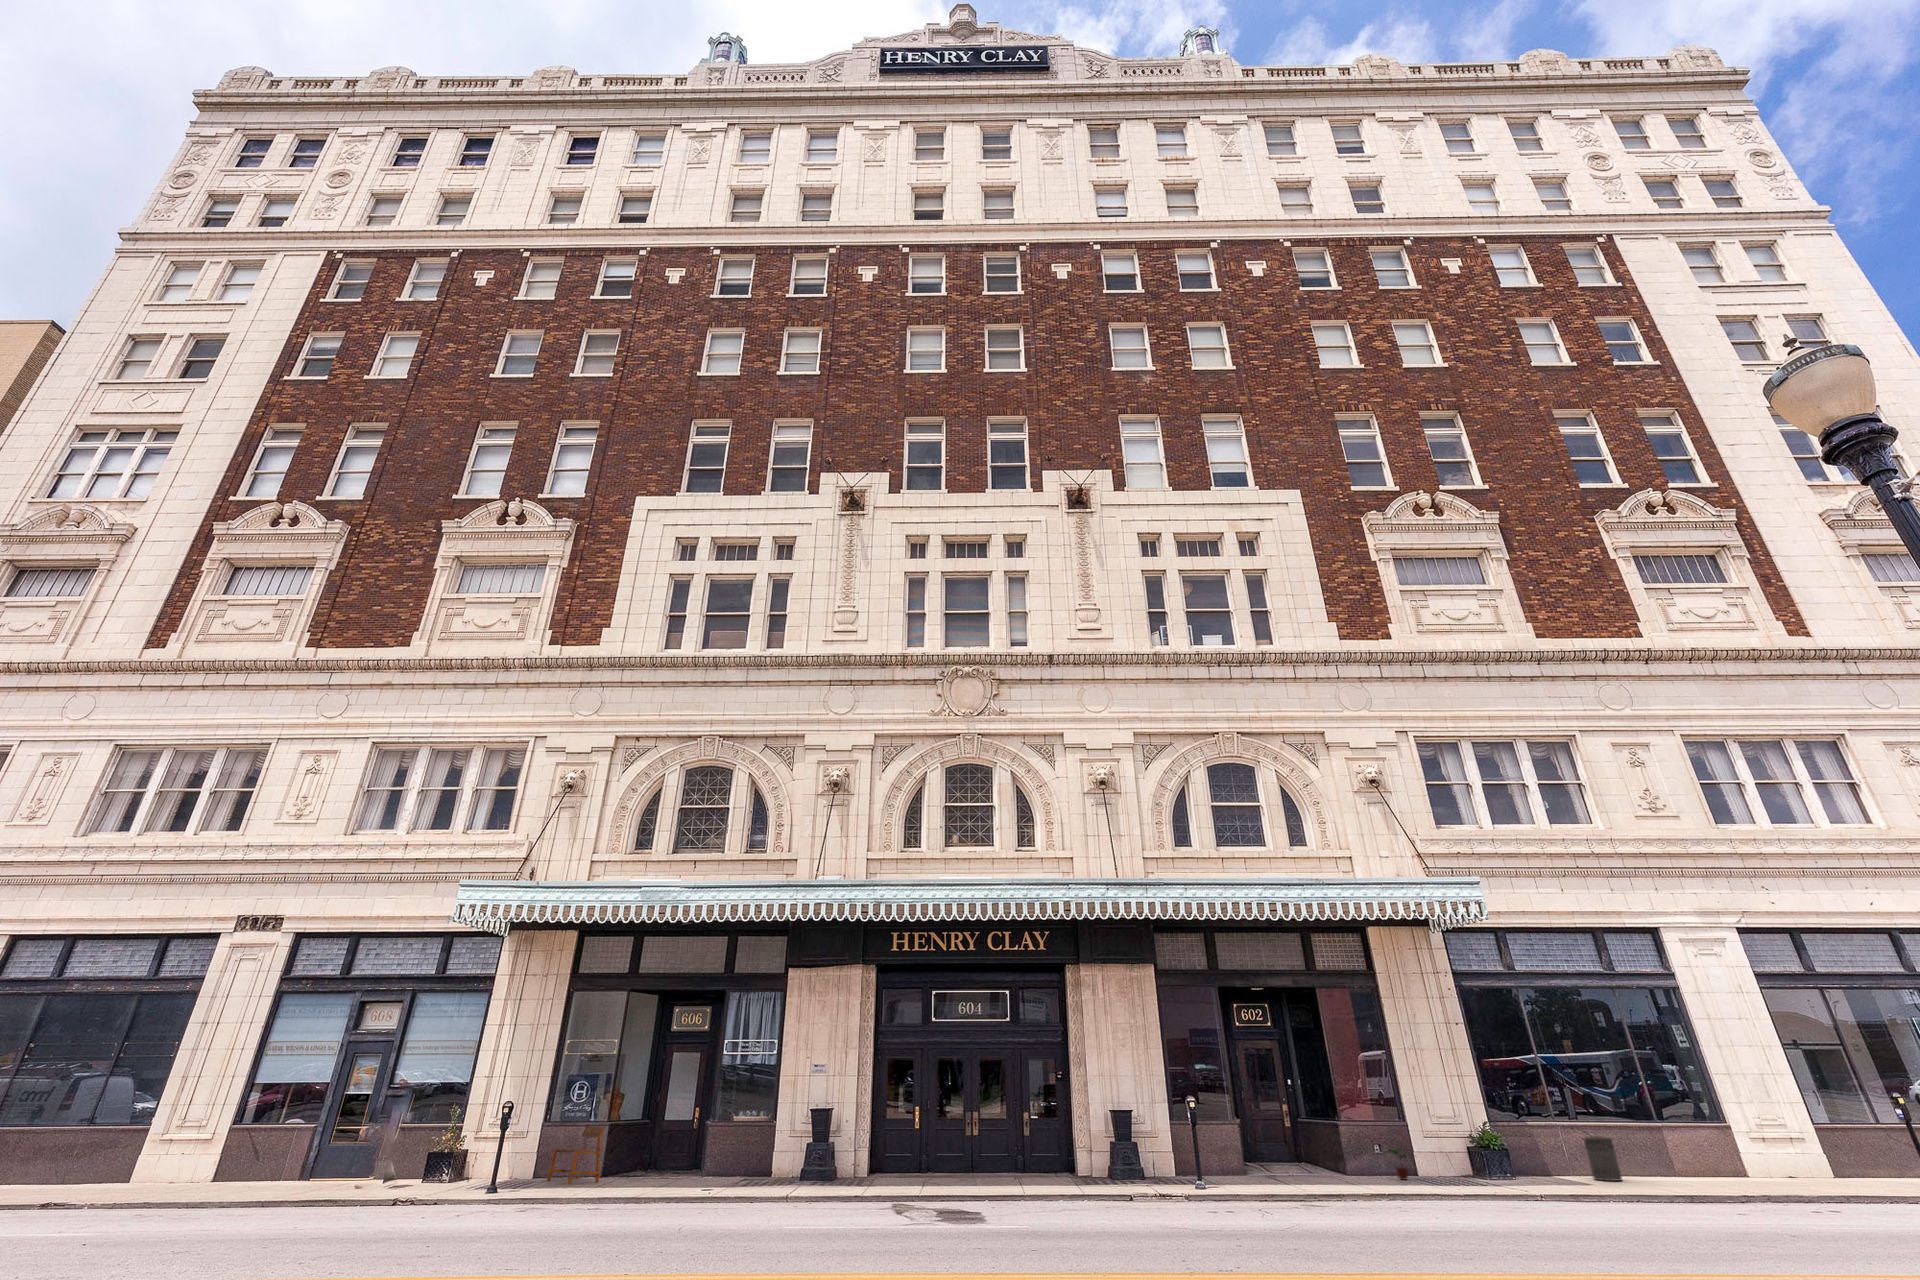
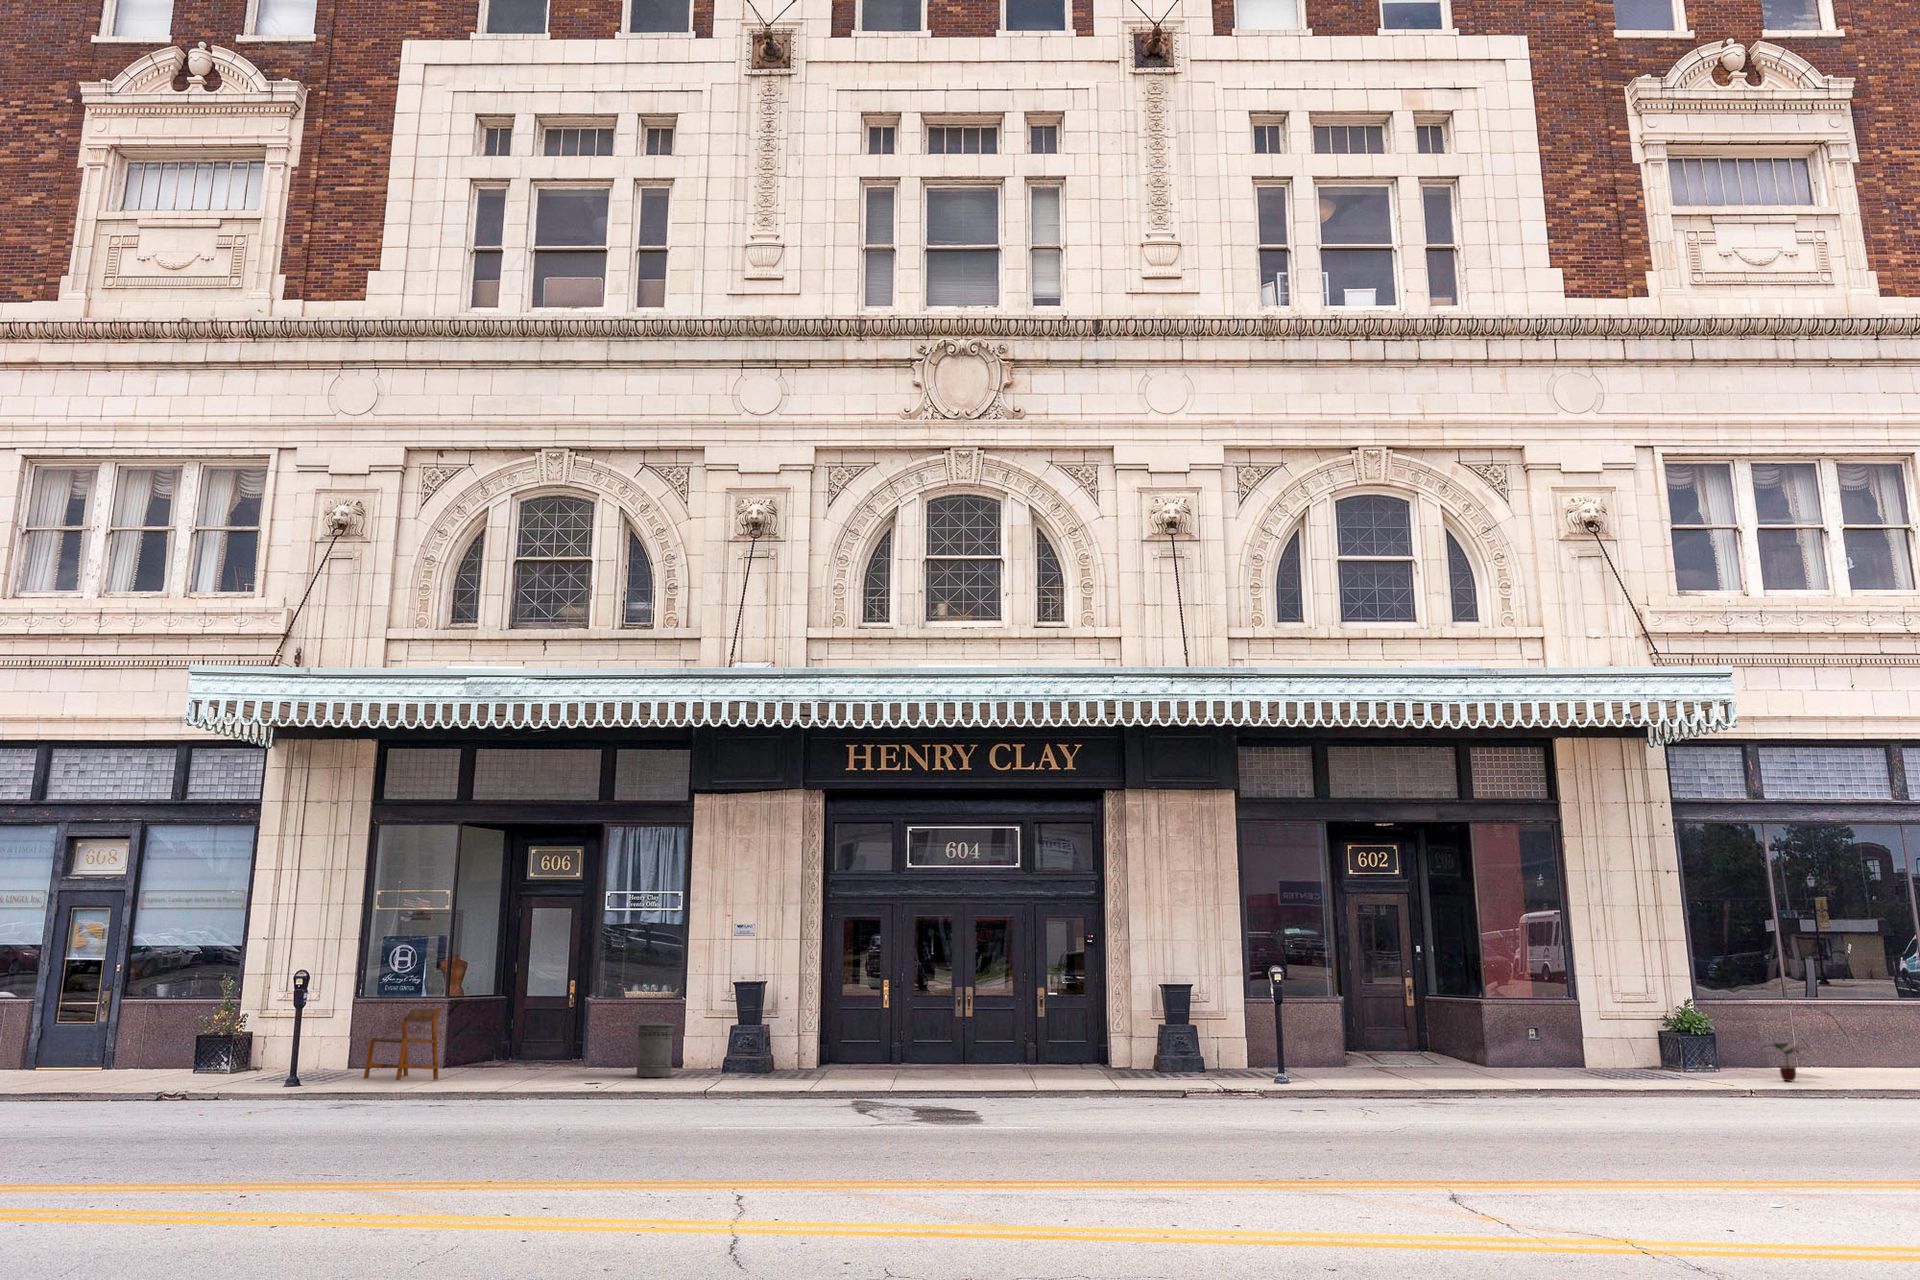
trash can: present [1583,1136,1622,1181] -> present [636,1020,676,1077]
potted plant: present [1385,1149,1408,1179] -> present [1762,1043,1808,1081]

